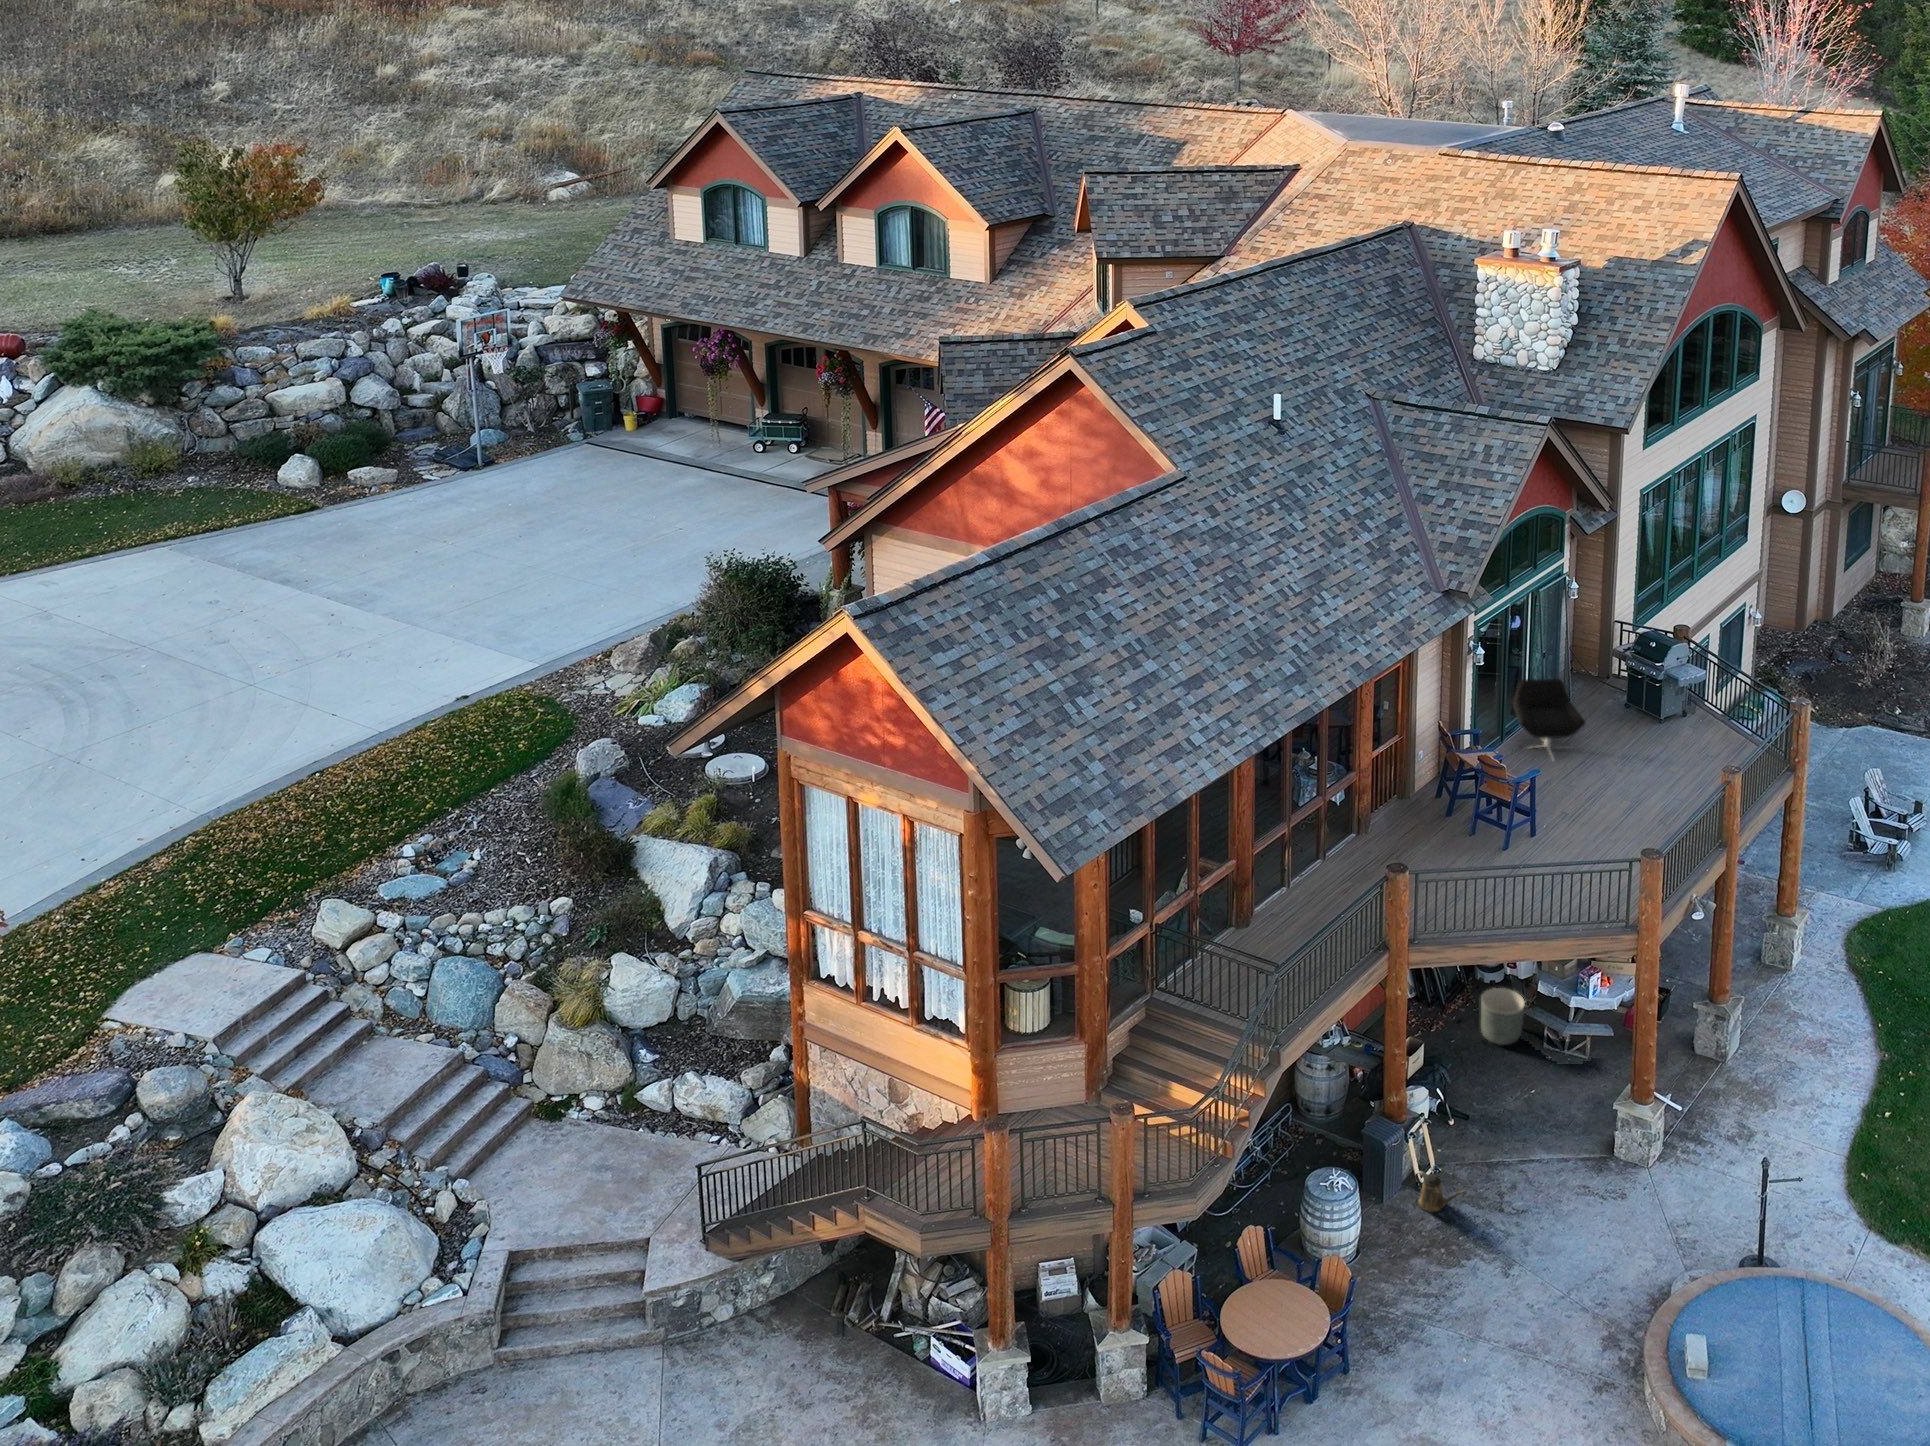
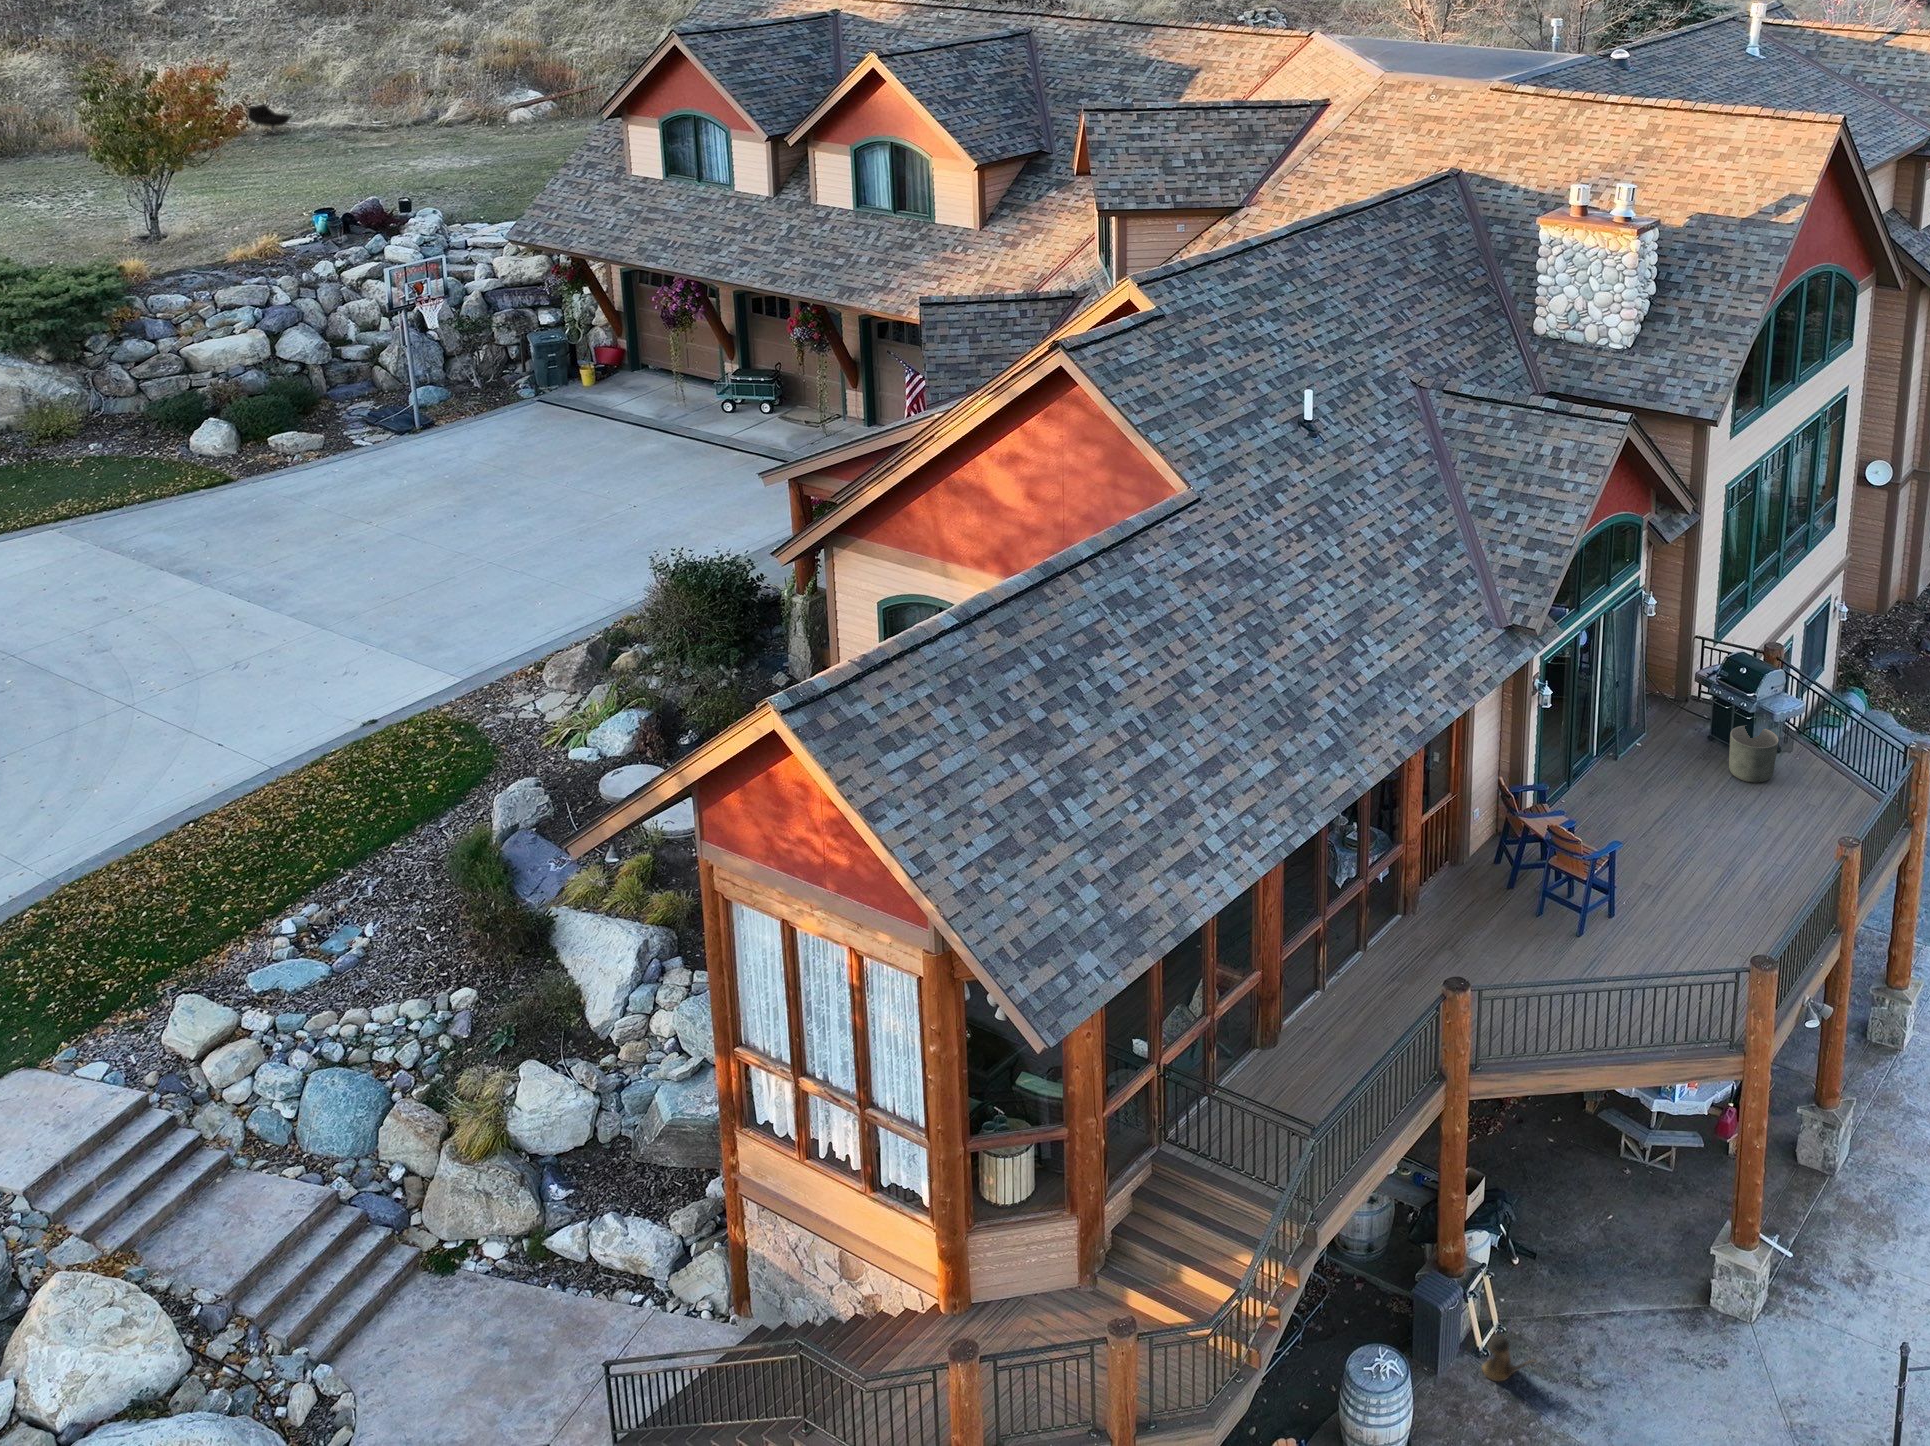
lounge chair: present [1513,679,1586,760] -> present [247,104,290,133]
planter: present [1481,988,1525,1045] -> present [1729,726,1779,783]

